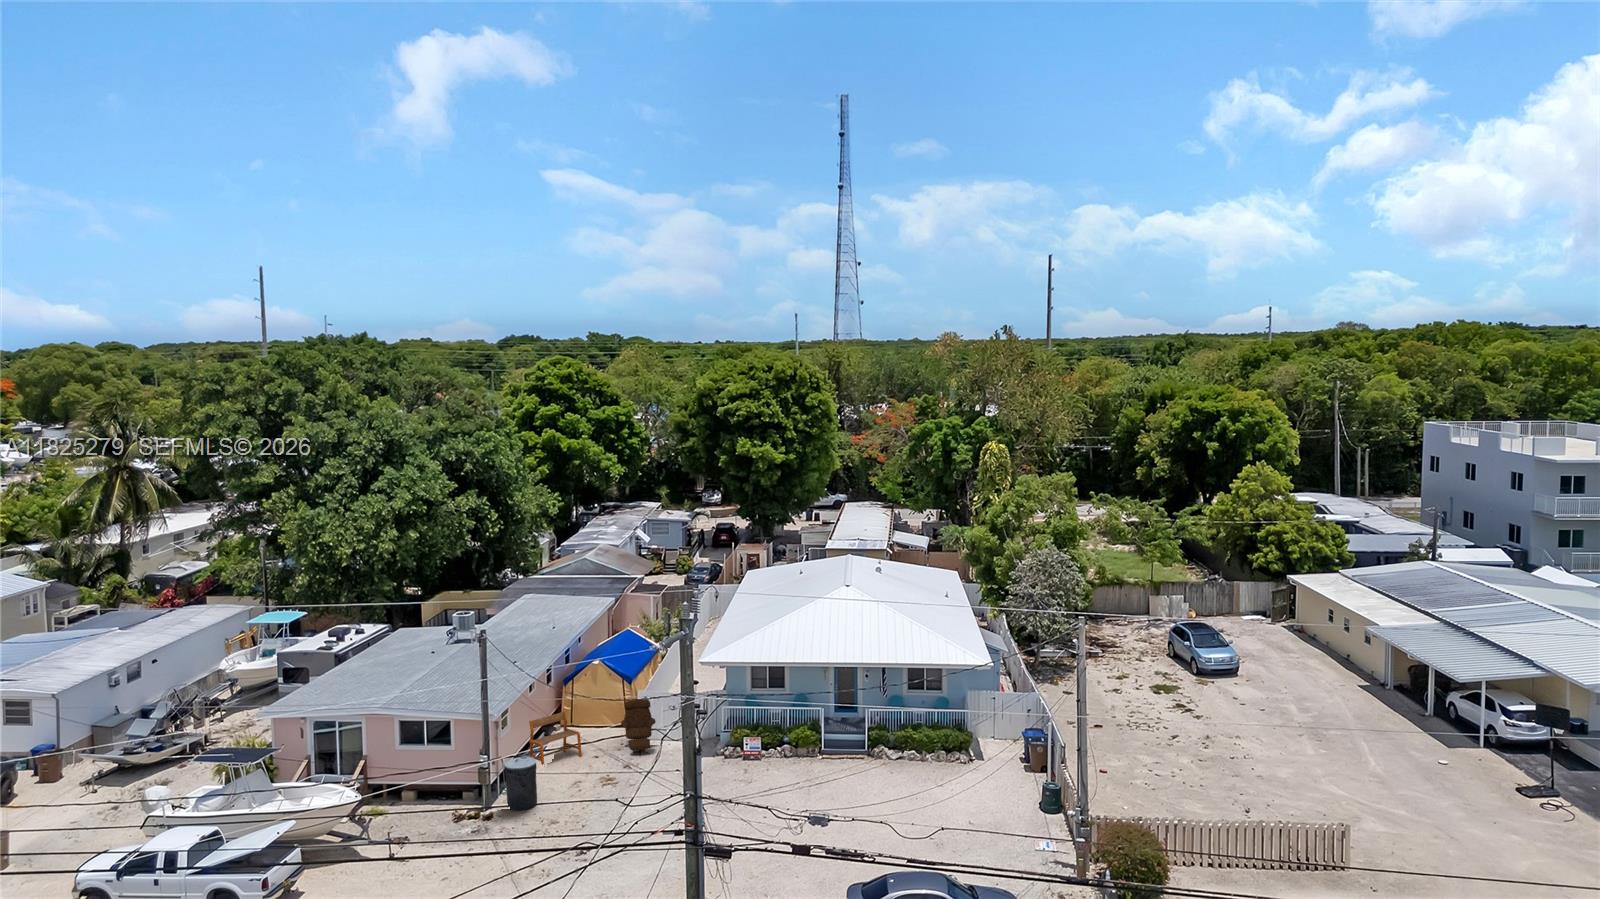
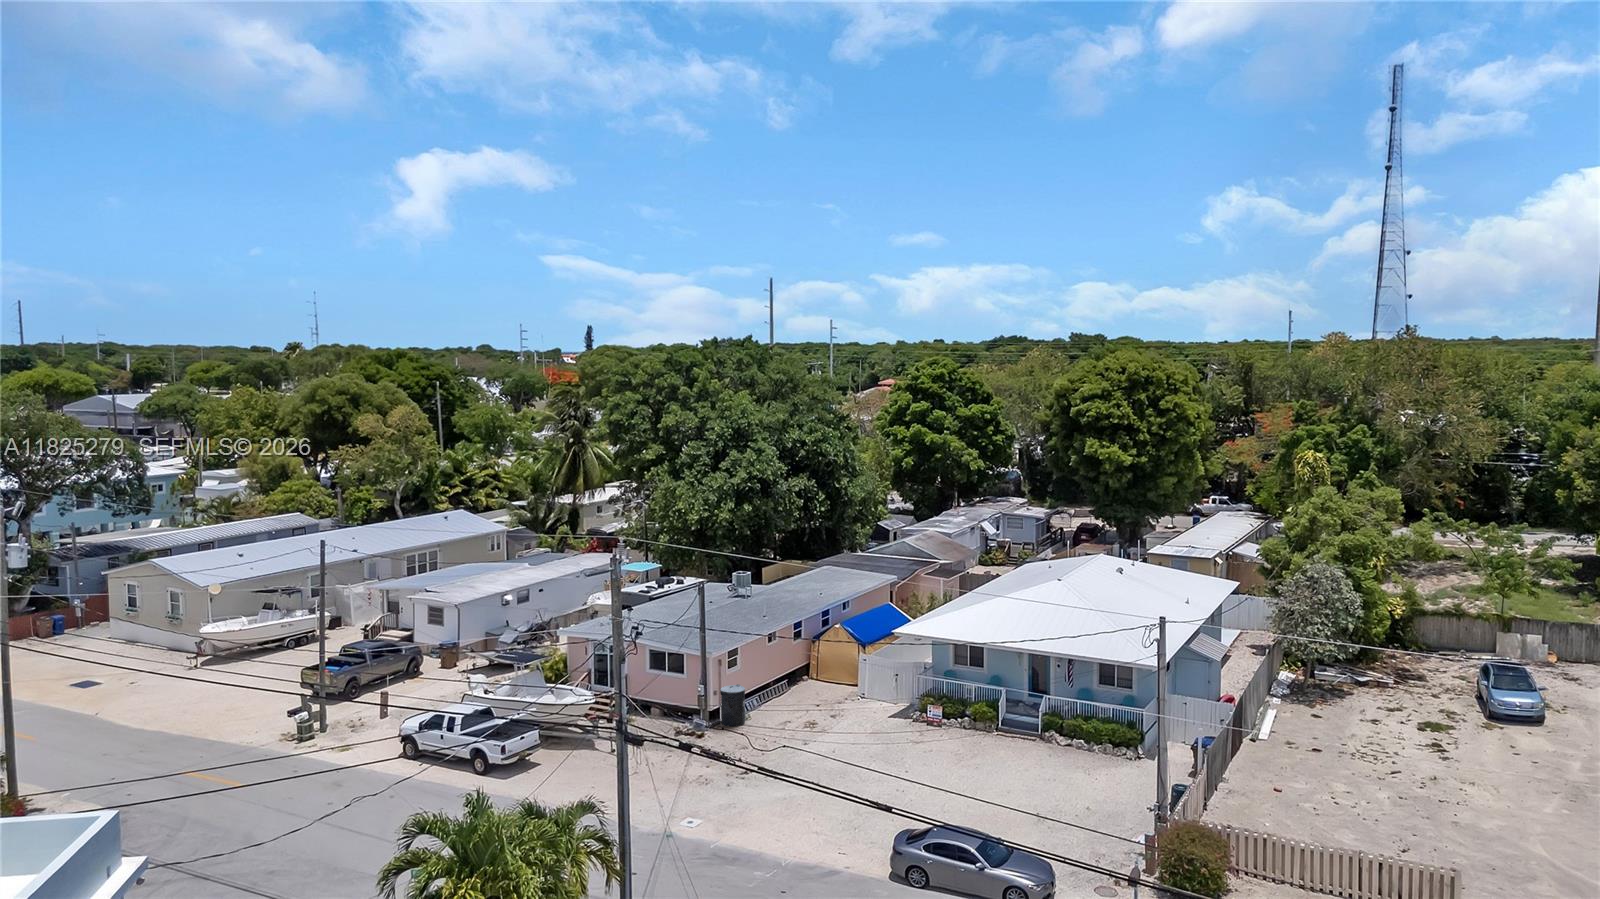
lounge chair: present [621,699,656,756] -> none [842,660,872,707]
bench: present [529,711,582,765] -> none [764,659,806,702]

